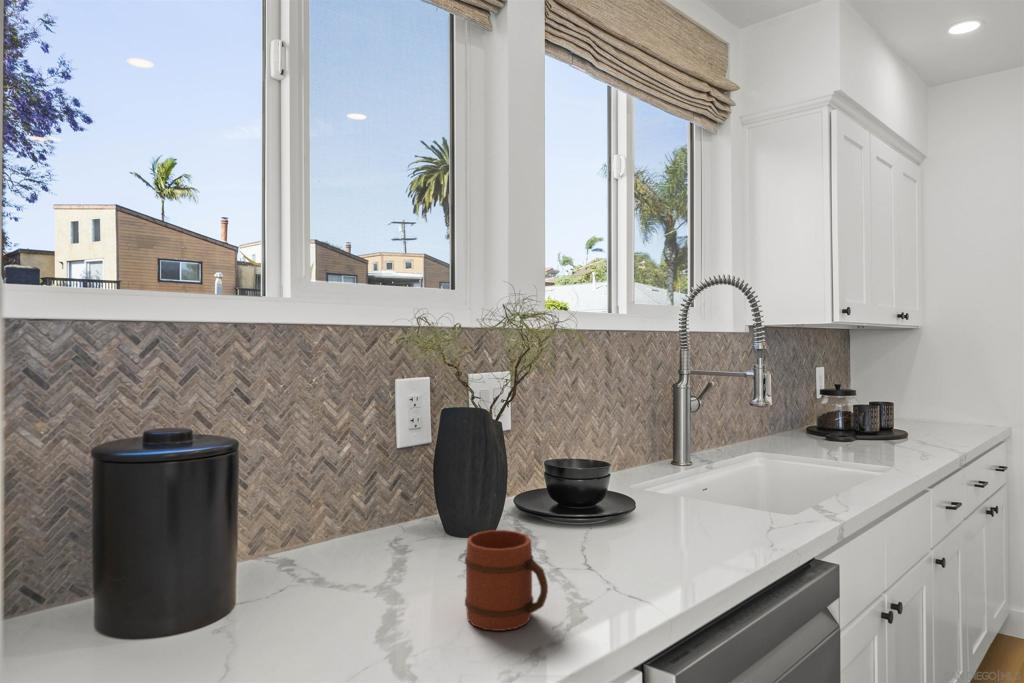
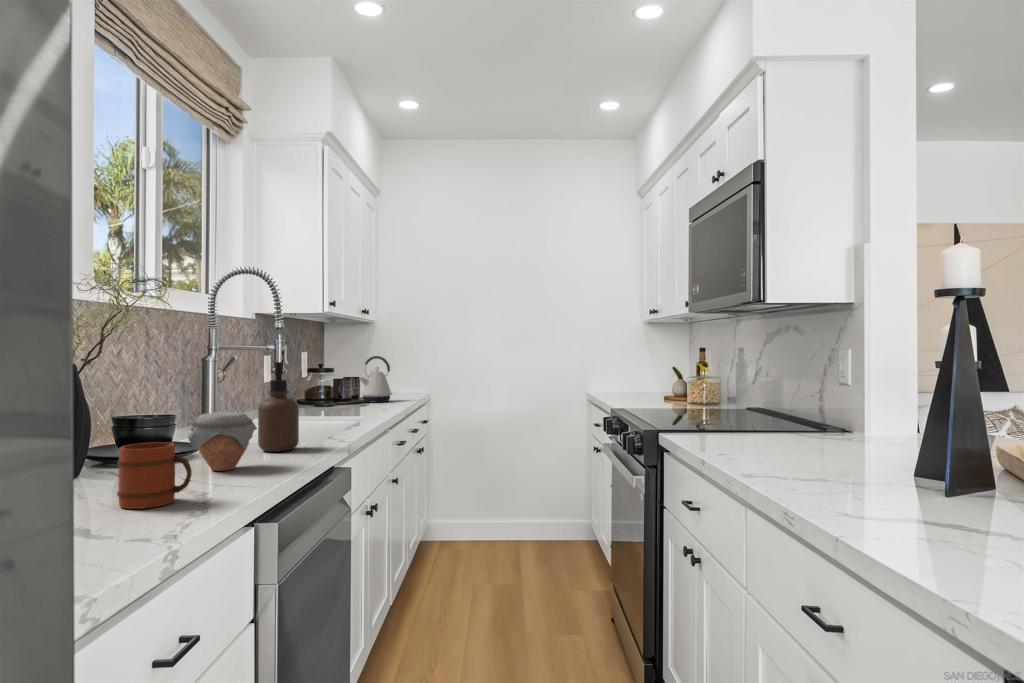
kettle: none [891,377,946,442] -> present [359,356,392,402]
soap dispenser: none [704,406,759,533] -> present [258,362,299,452]
jar: none [591,477,681,562] -> present [188,412,257,471]

